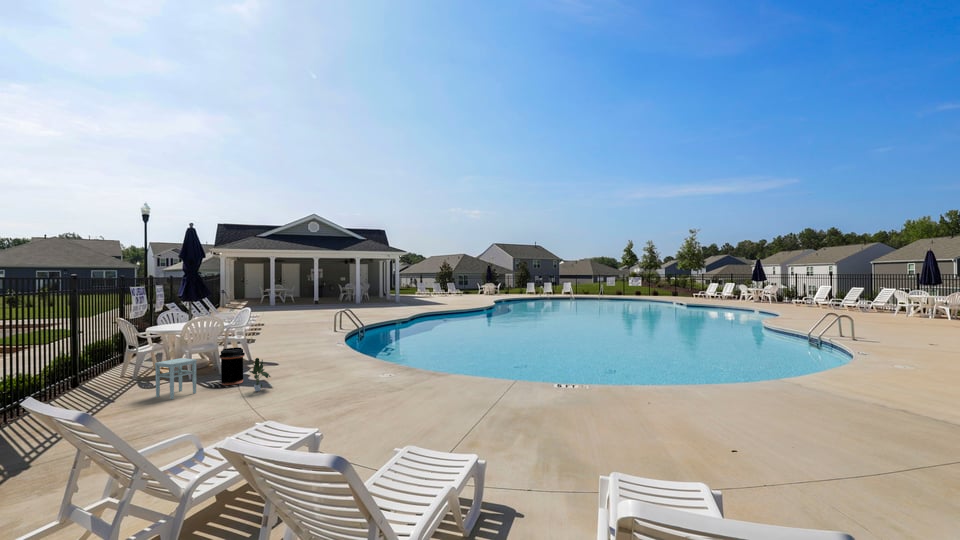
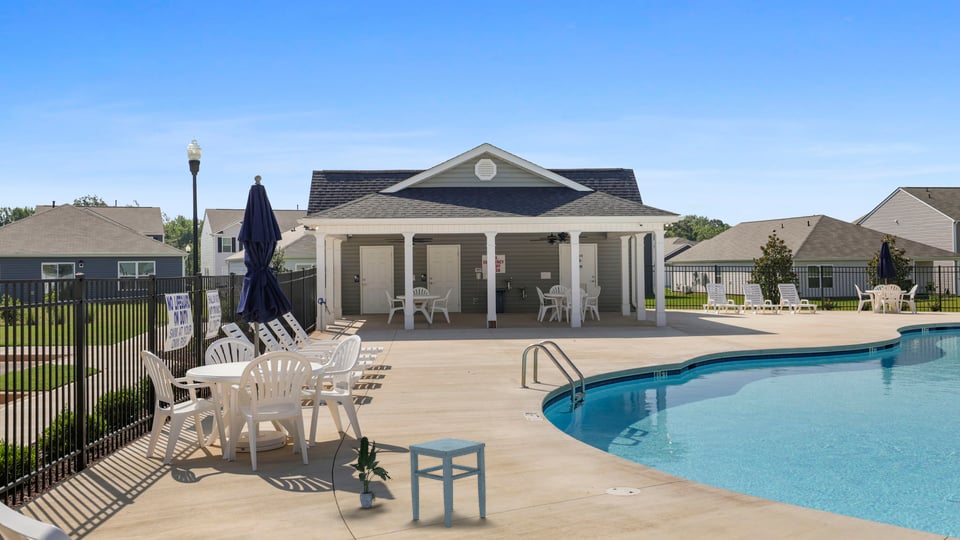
trash can: present [219,347,245,385] -> none [298,412,344,489]
stool: present [155,358,197,399] -> present [409,438,486,528]

